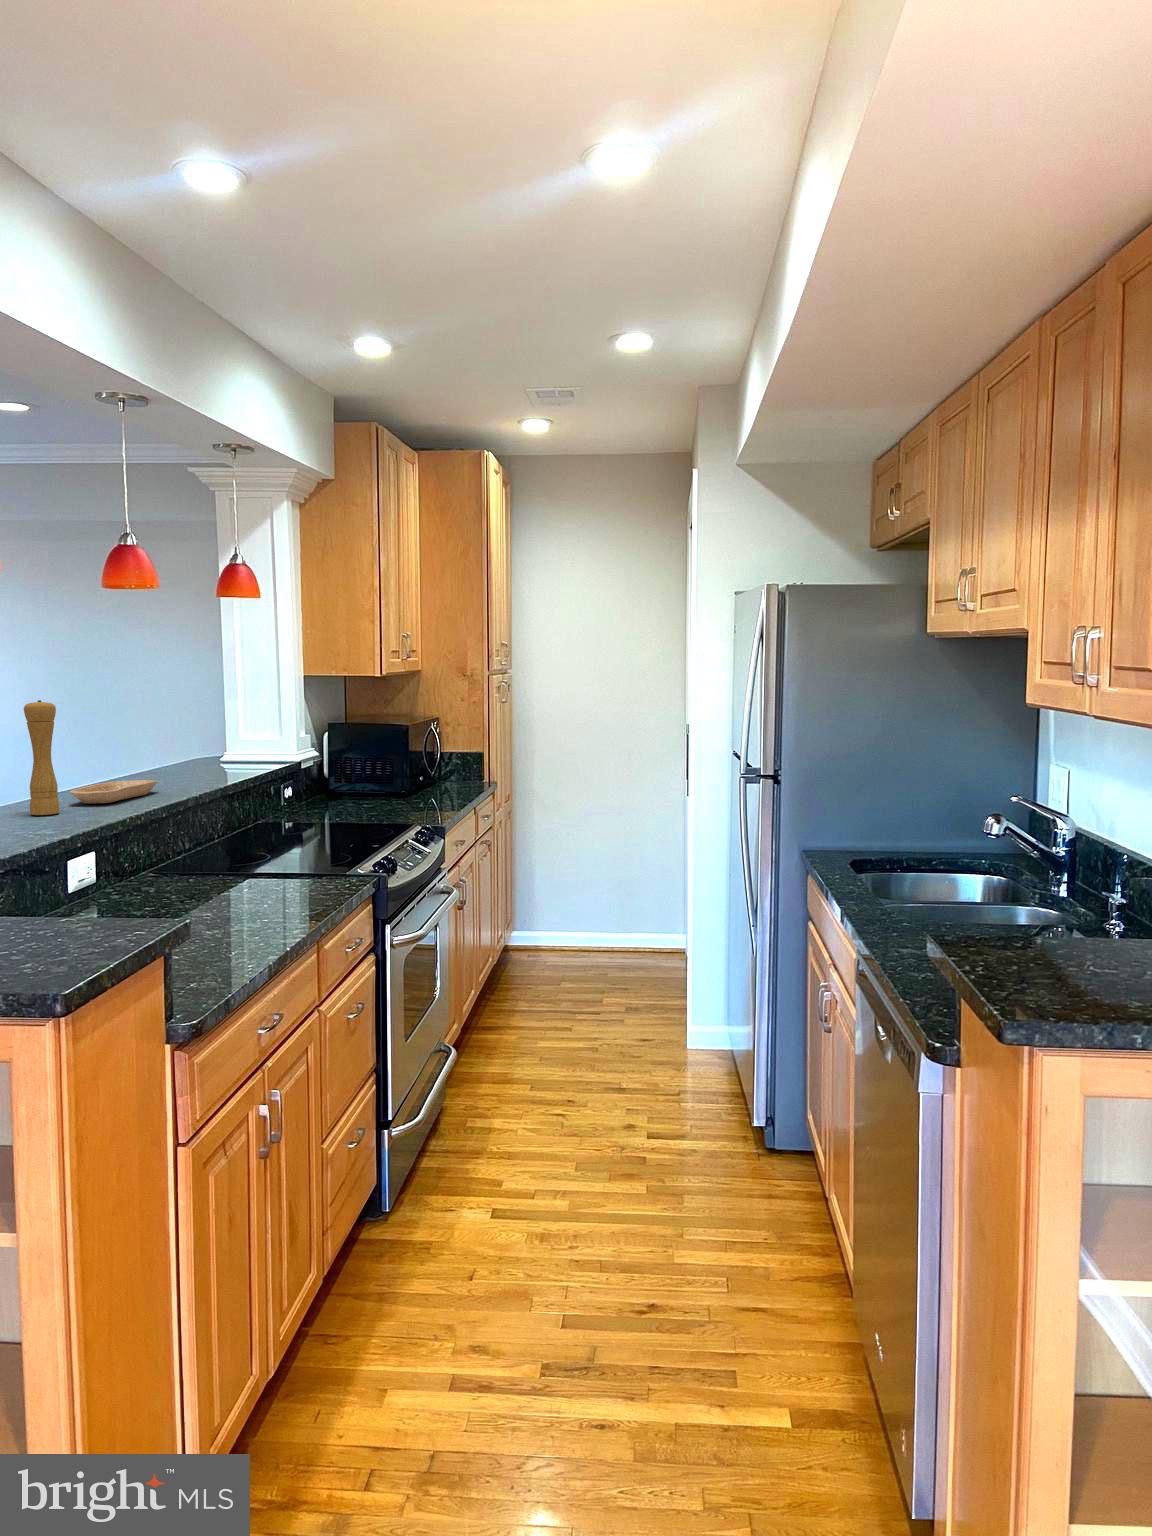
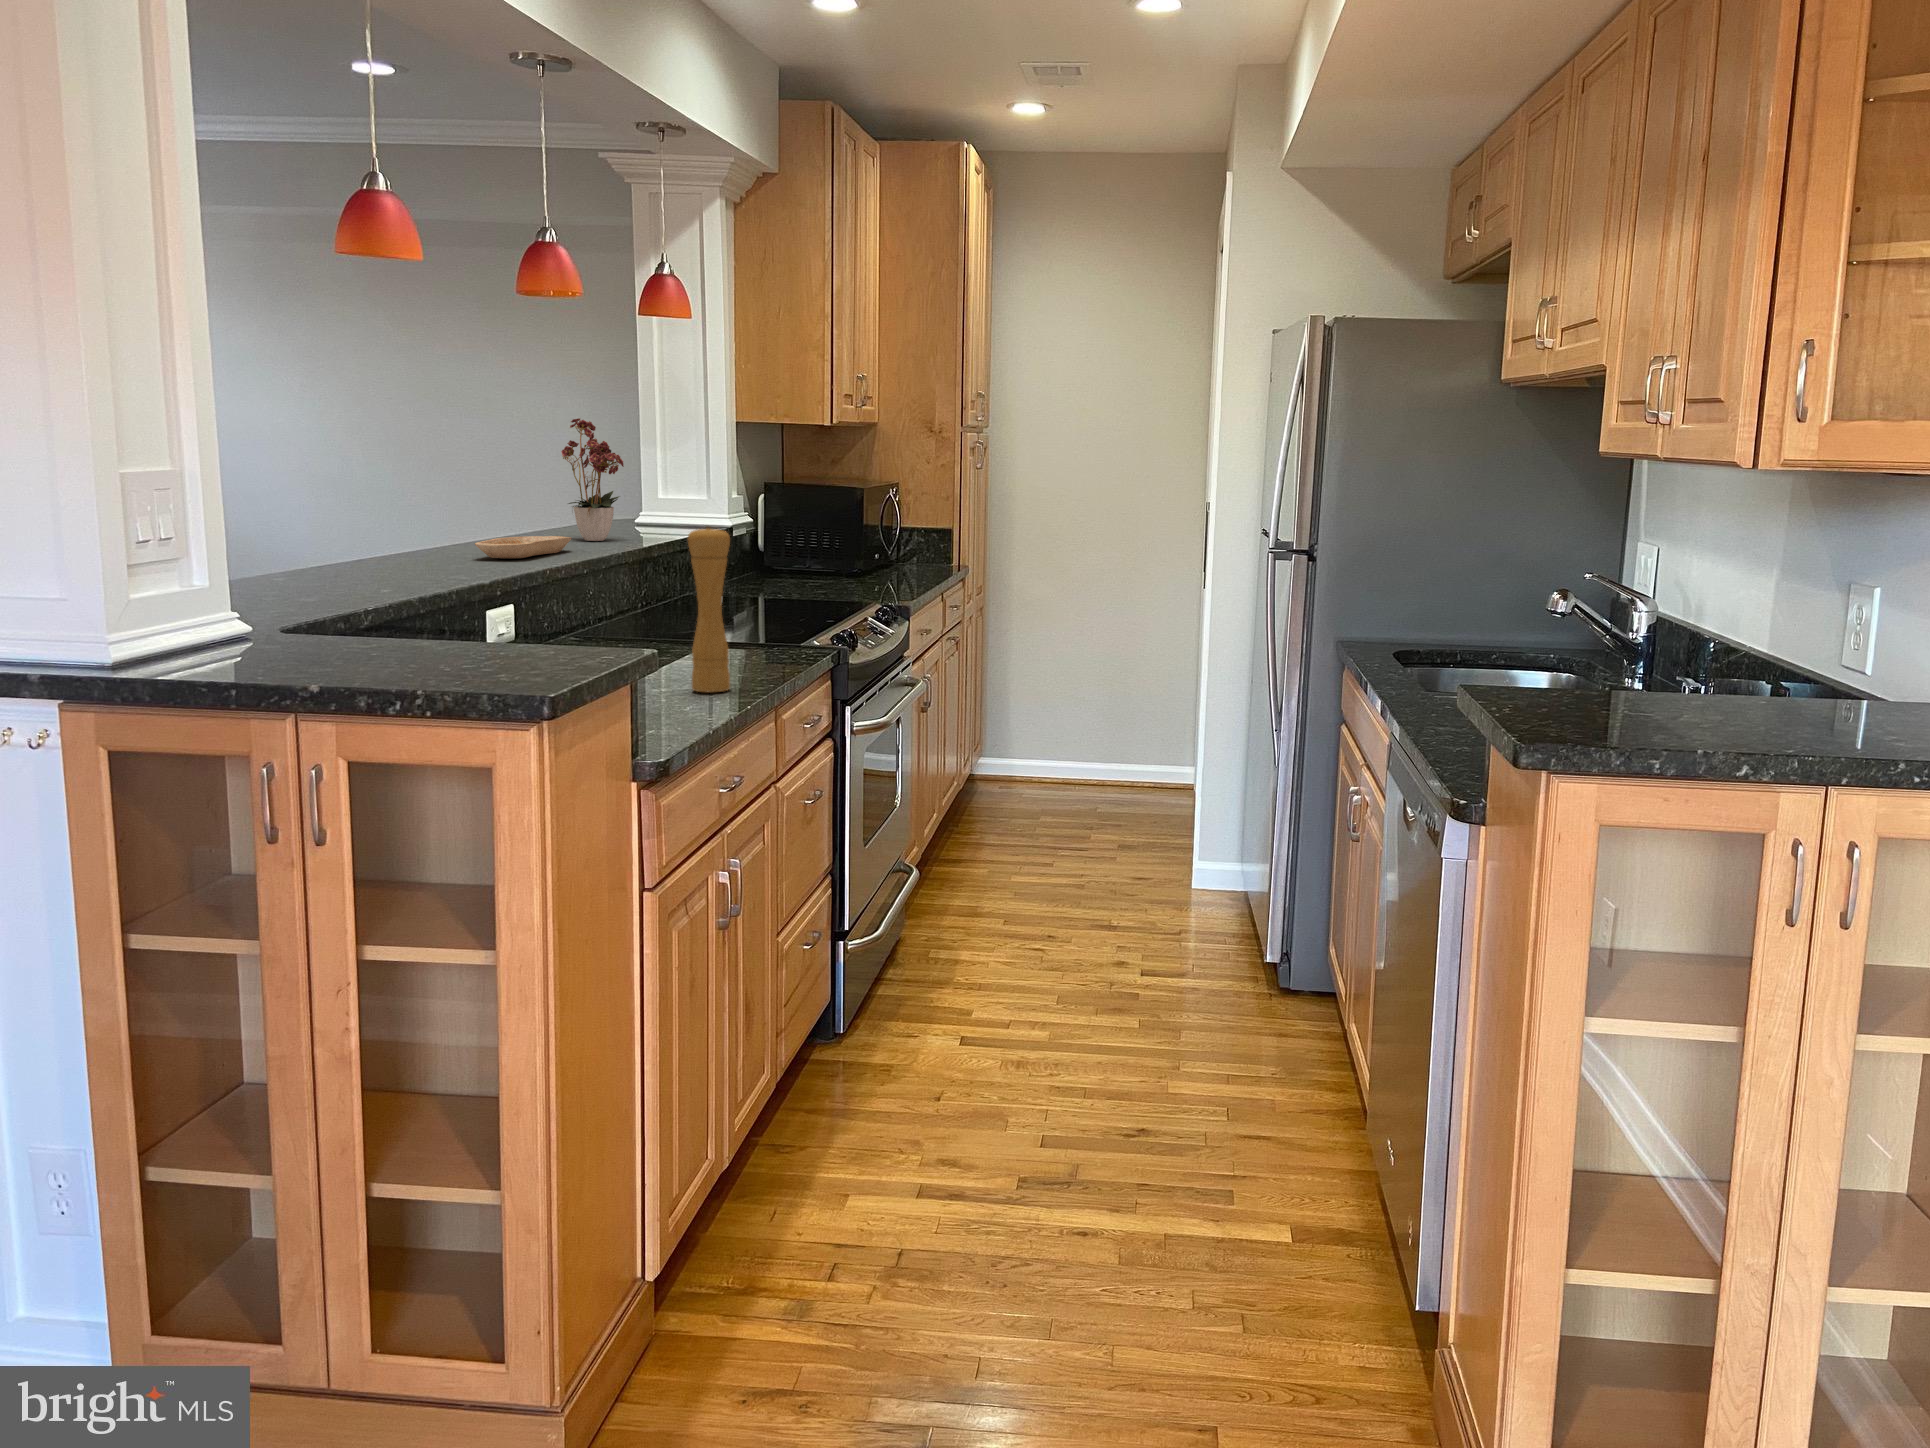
flower arrangement: none [149,675,211,780] -> present [561,418,624,541]
pepper mill: present [24,700,59,815] -> present [688,526,730,693]

